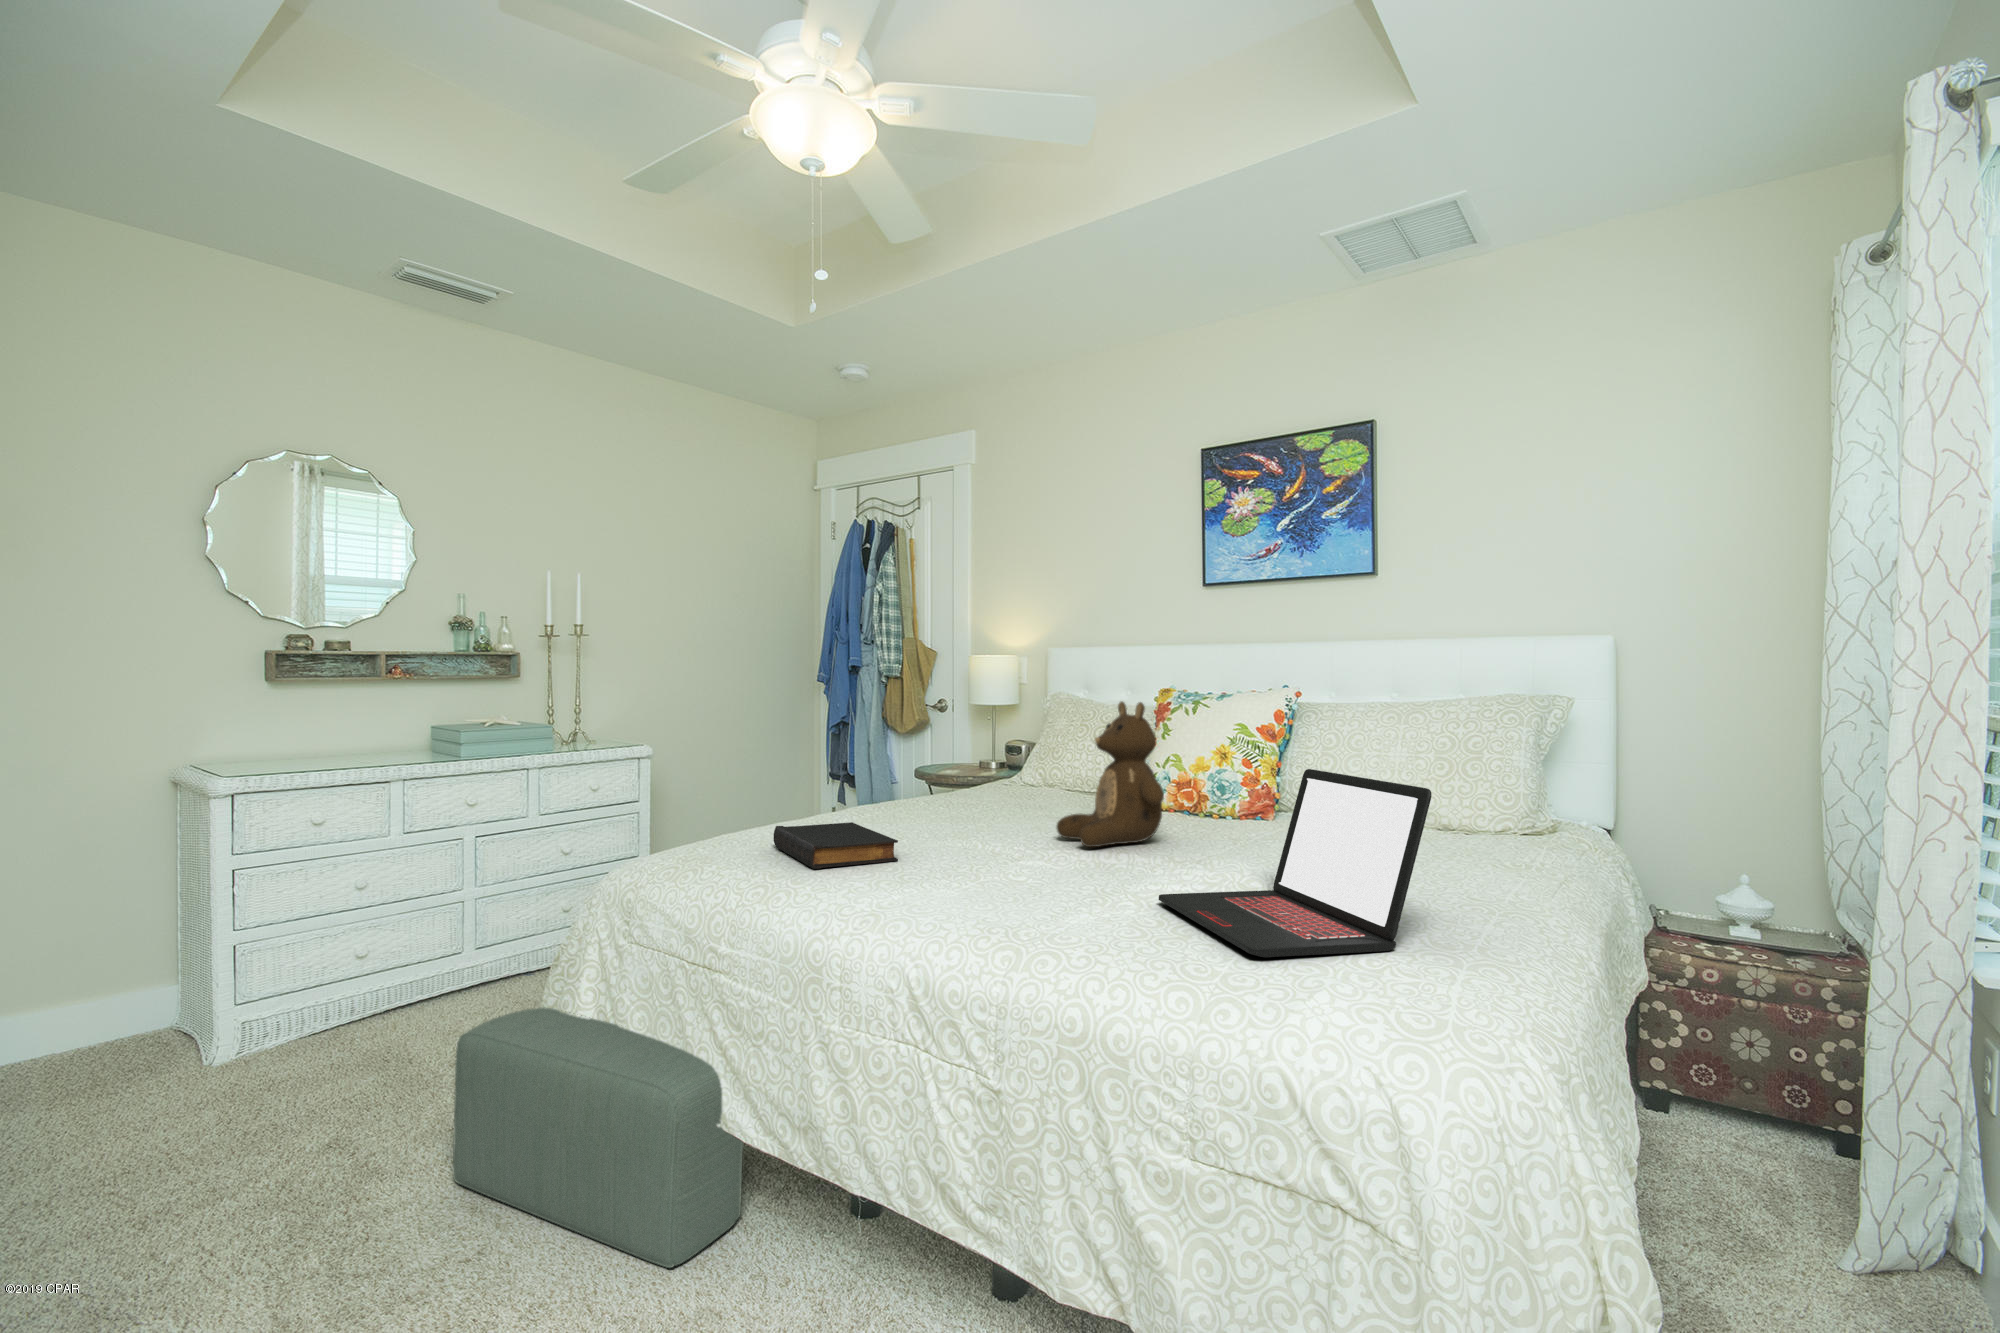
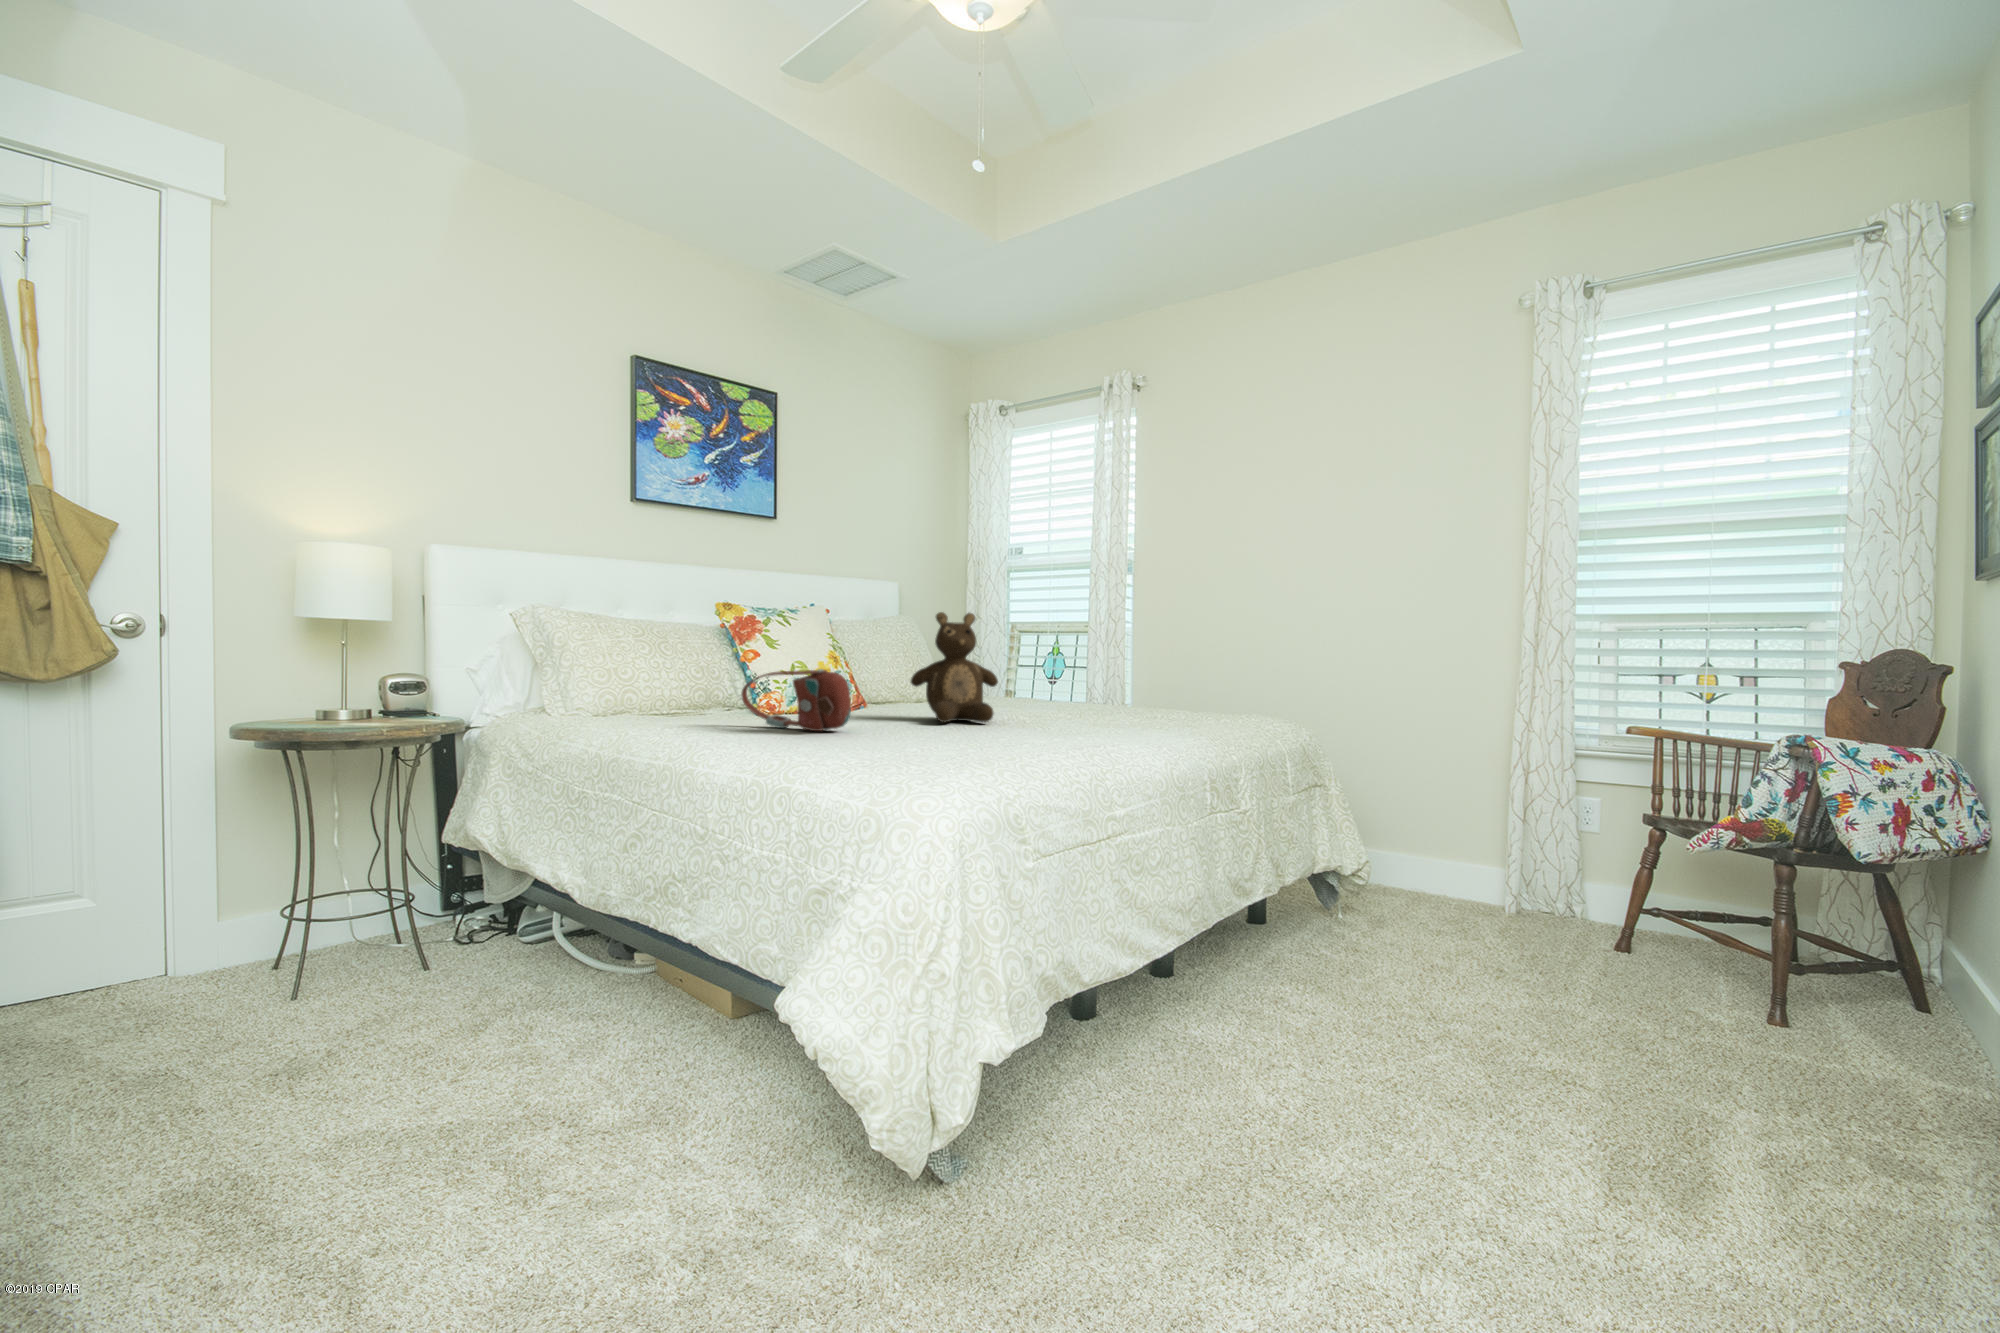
handbag: none [935,761,997,822] -> present [741,669,851,731]
laptop: present [1159,769,1432,957] -> none [1129,650,1258,725]
book: present [774,822,898,869] -> none [912,725,1056,755]
pouf: present [453,1007,743,1268] -> none [969,909,1189,1205]

